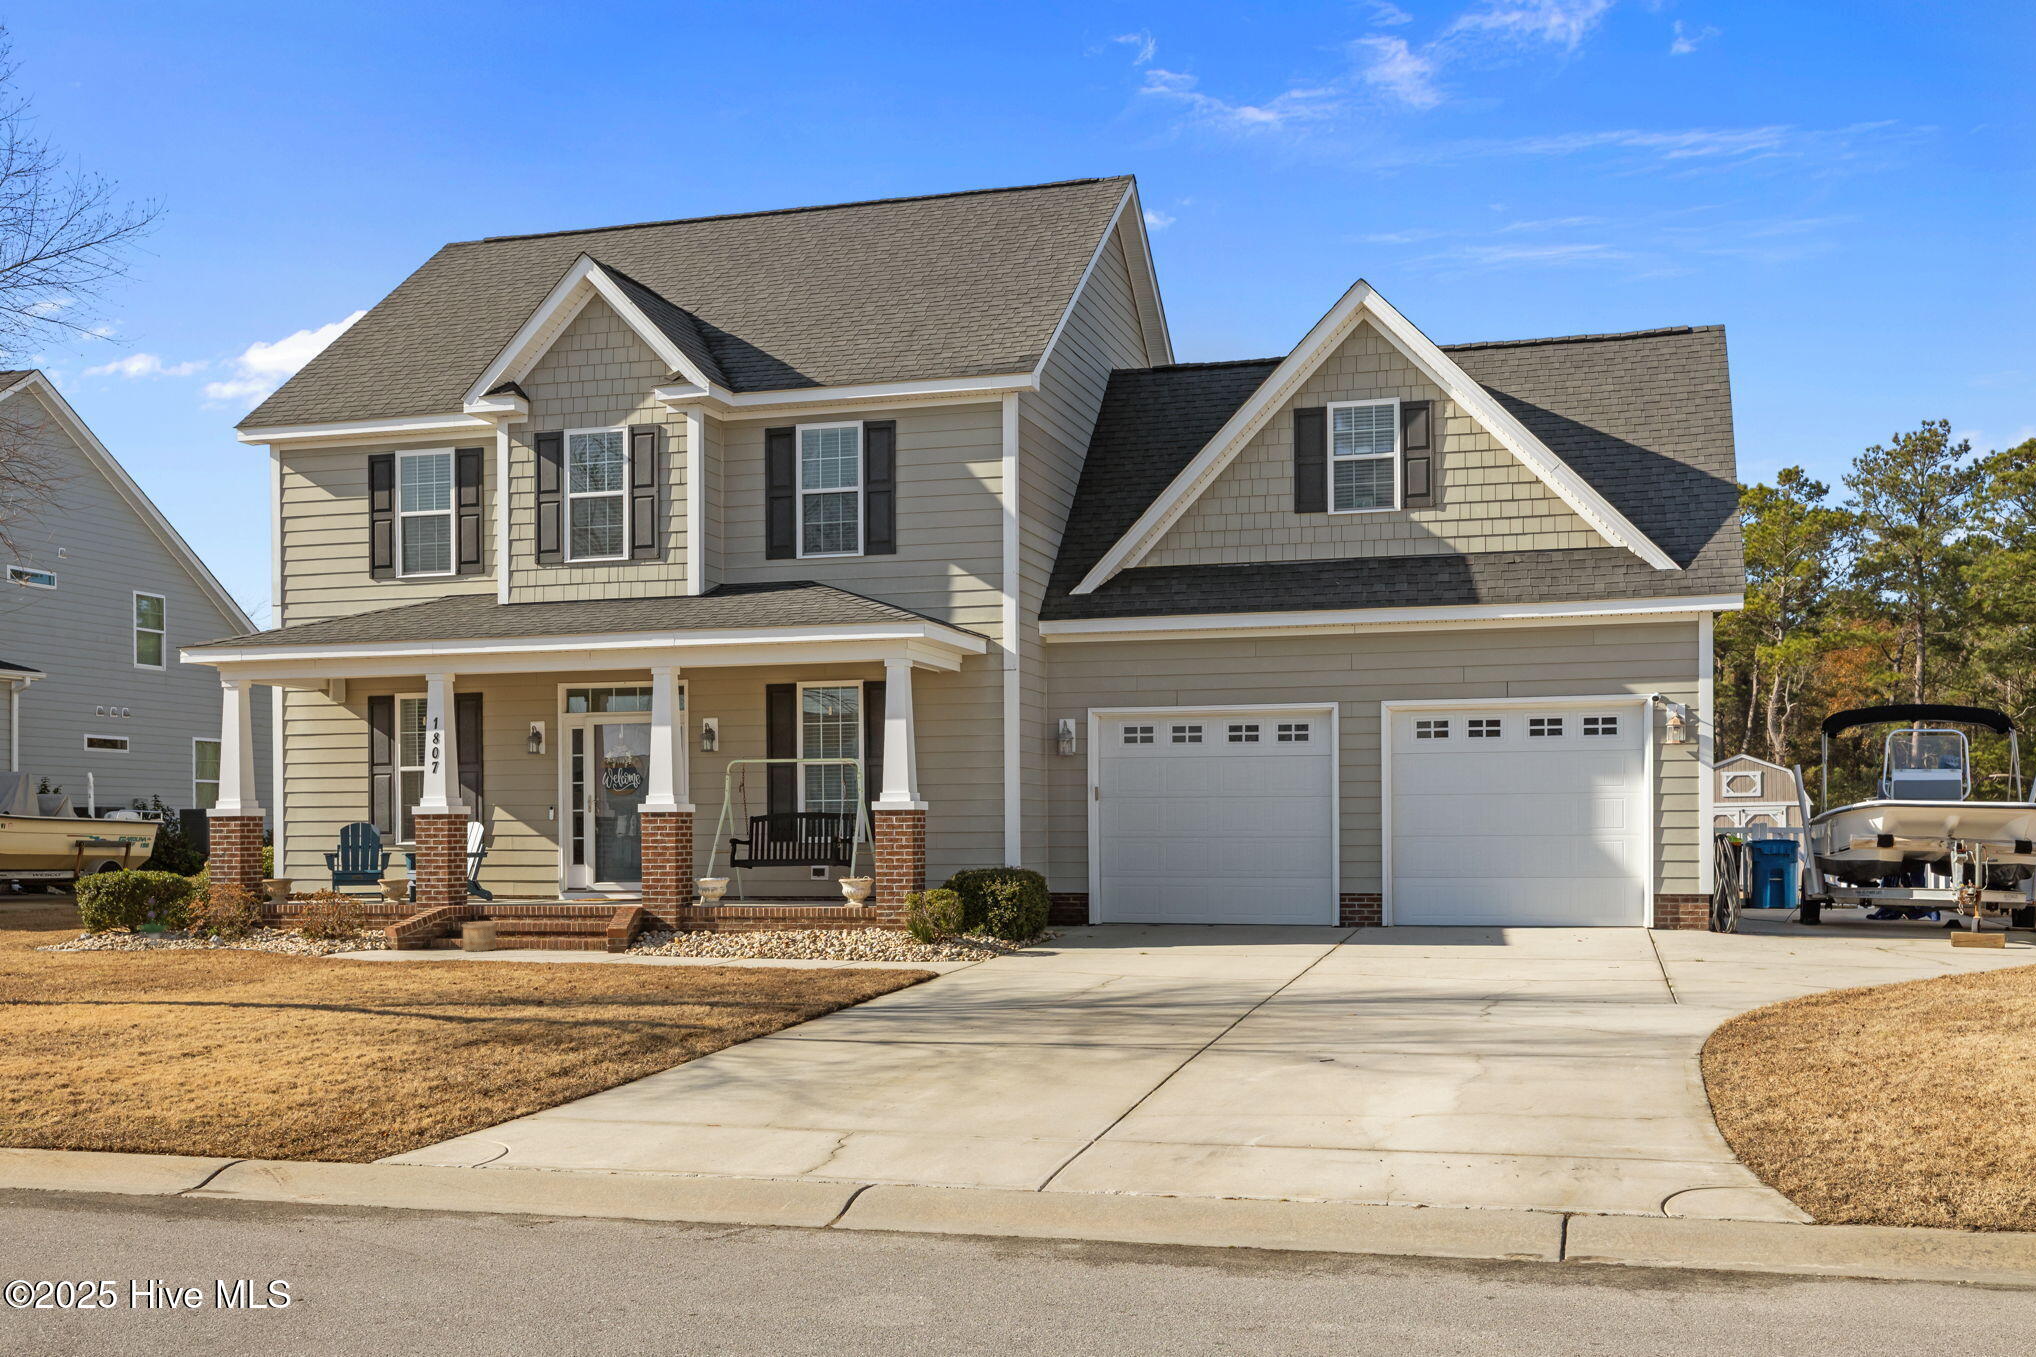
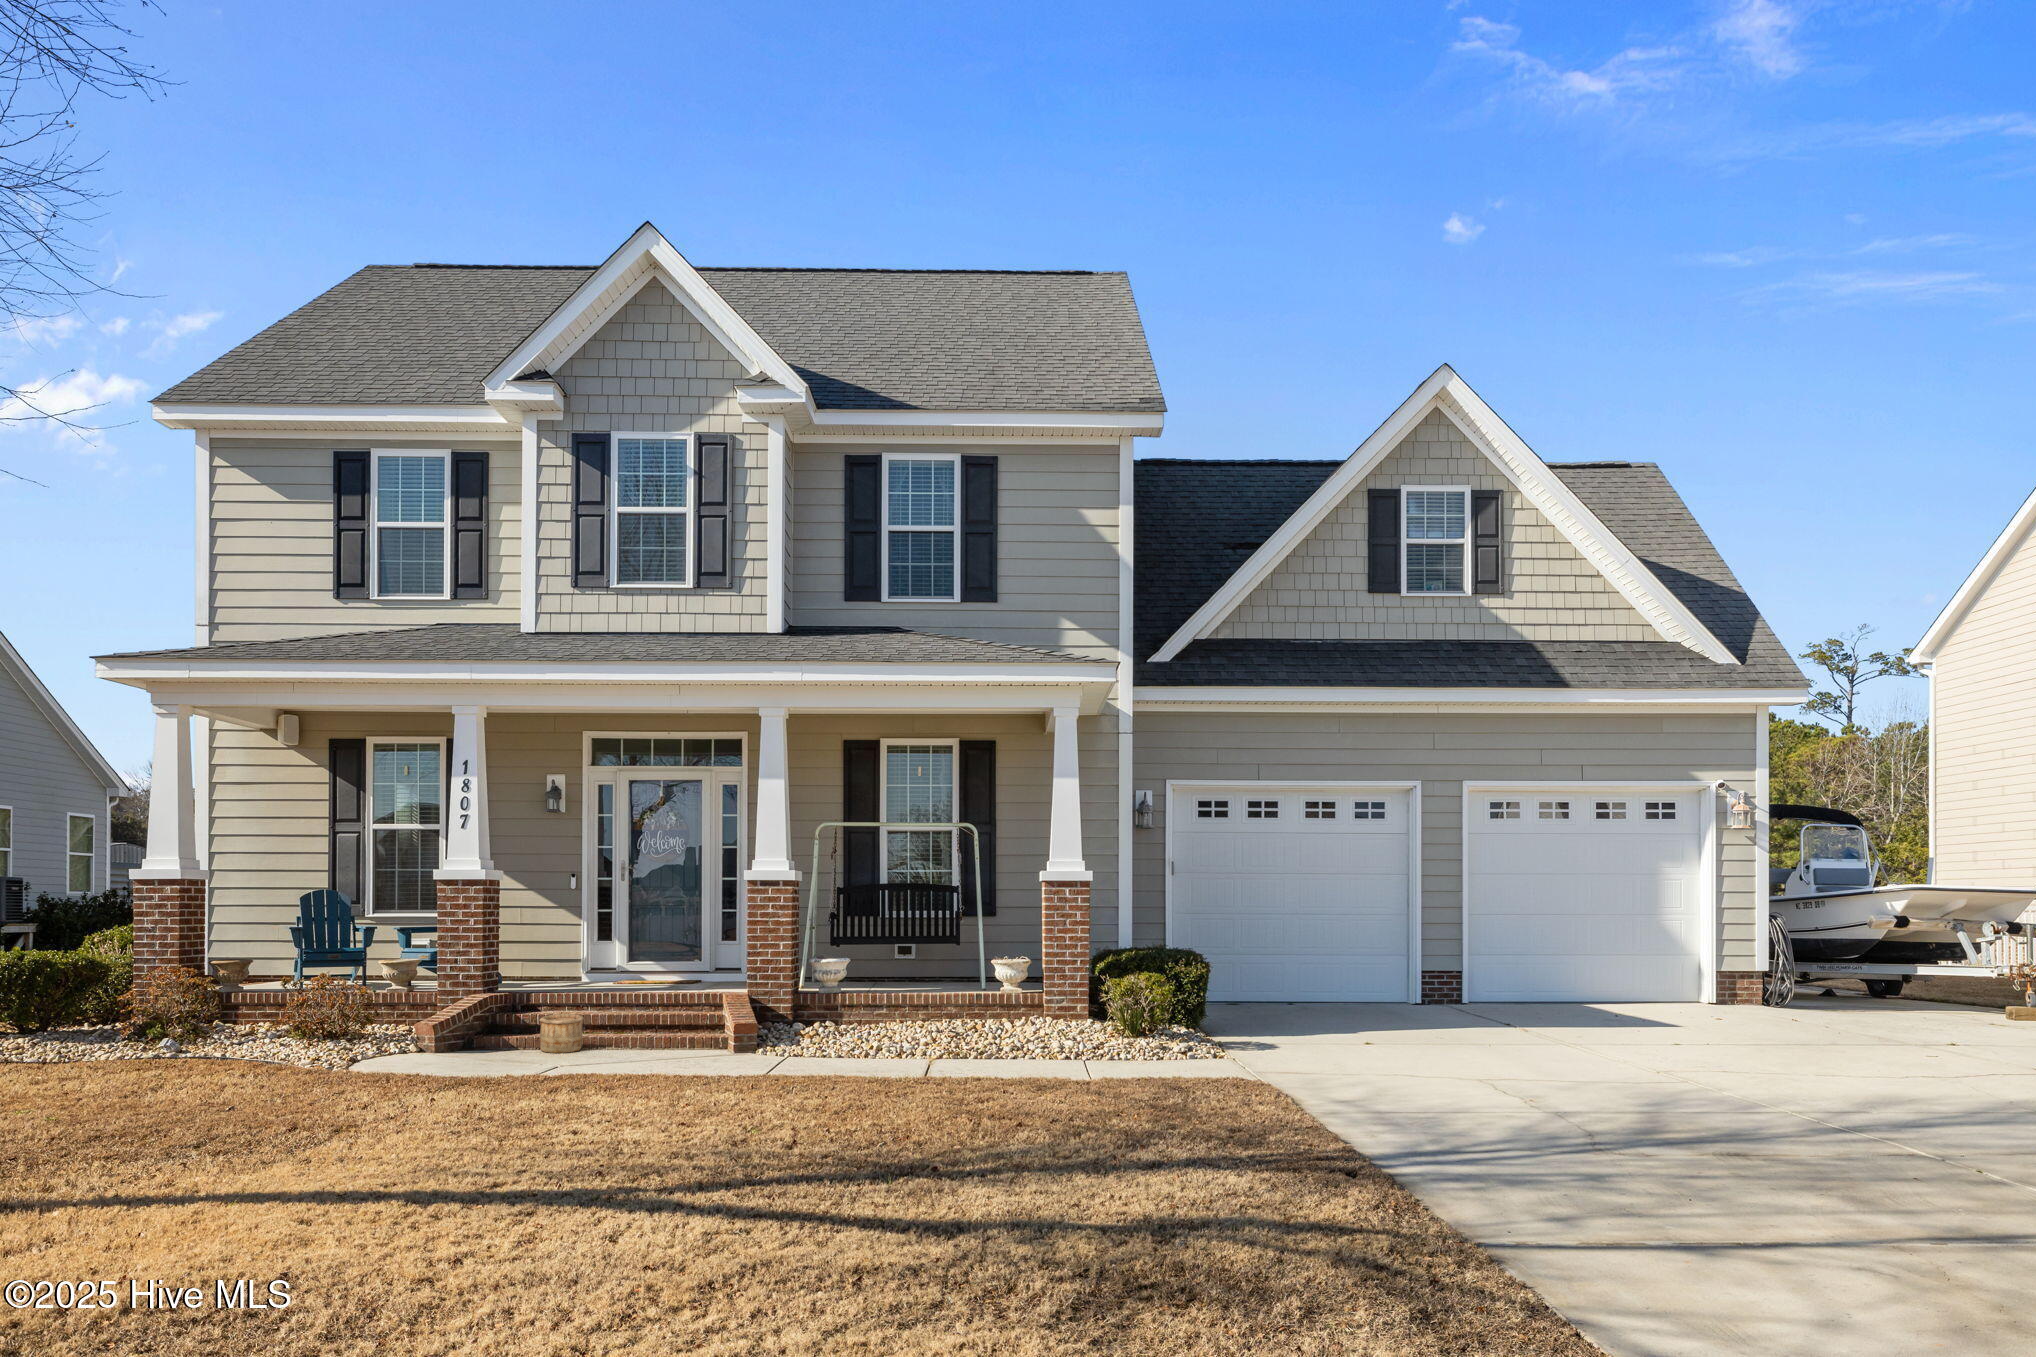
potted plant: present [139,899,167,945] -> none [30,980,84,1043]

